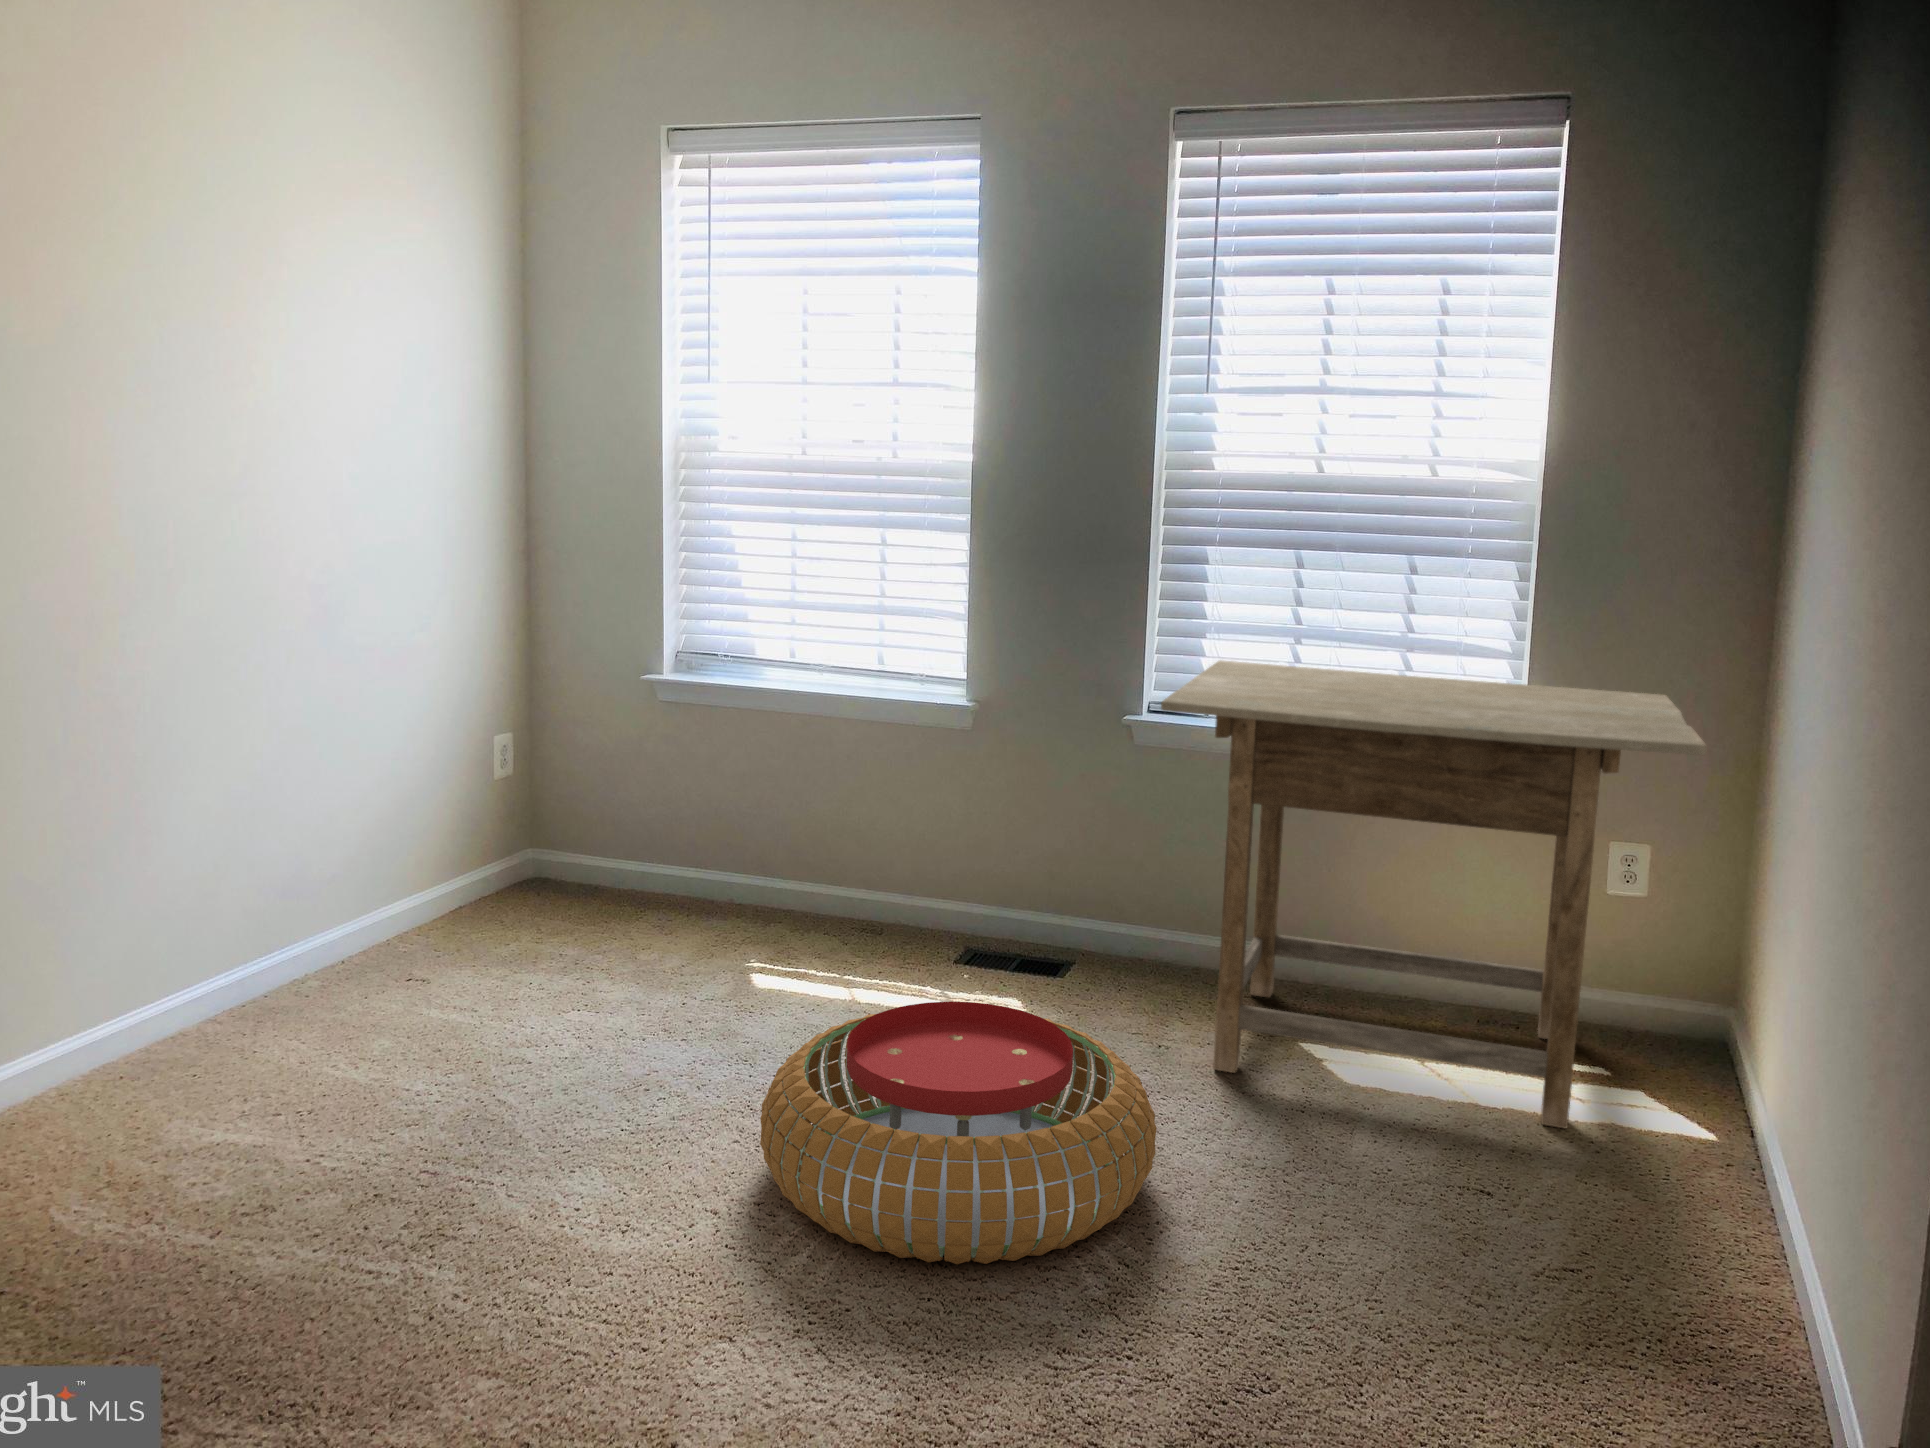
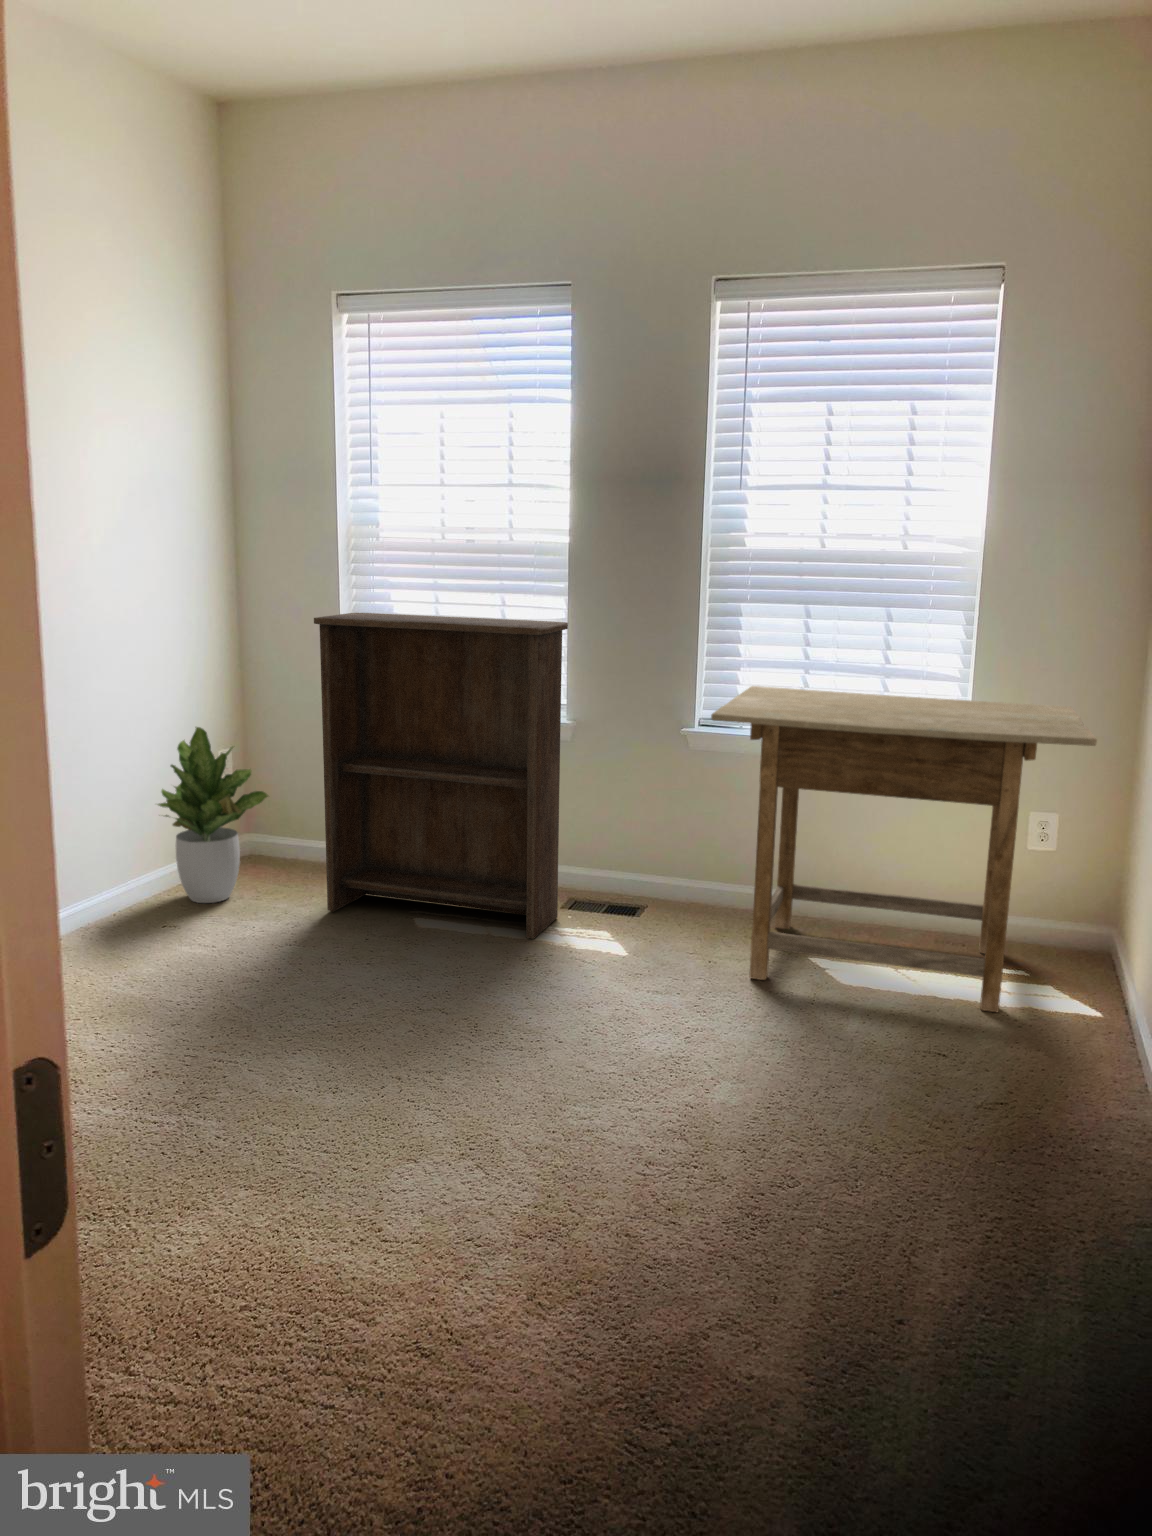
bookshelf: none [626,556,968,1005] -> present [314,613,568,939]
potted plant: none [406,706,564,945] -> present [158,727,268,903]
pouf: present [760,1002,1157,1264] -> none [429,931,711,1109]

